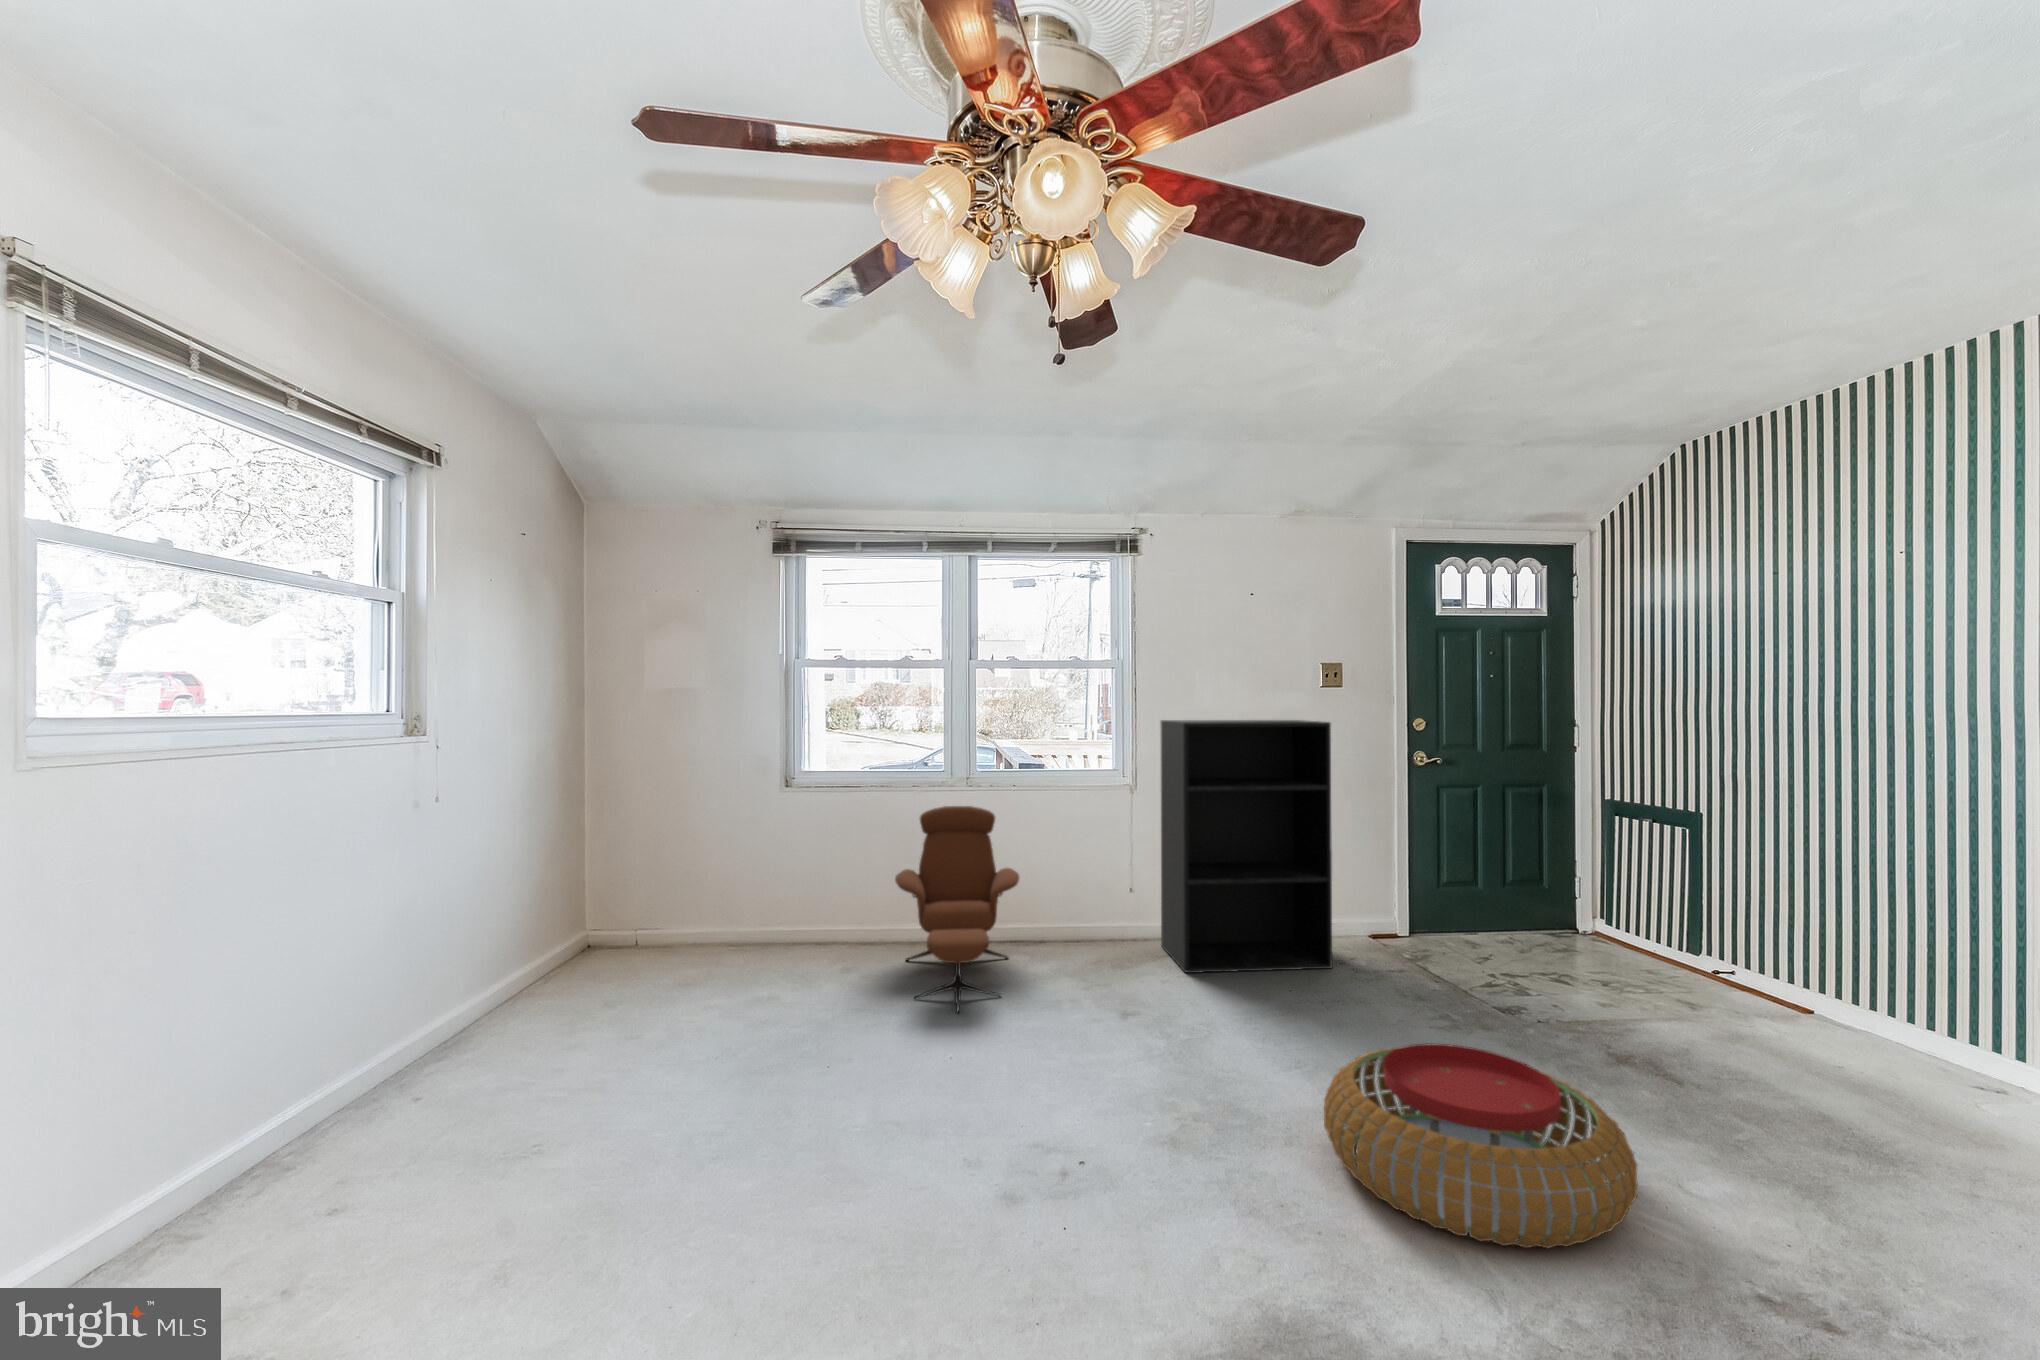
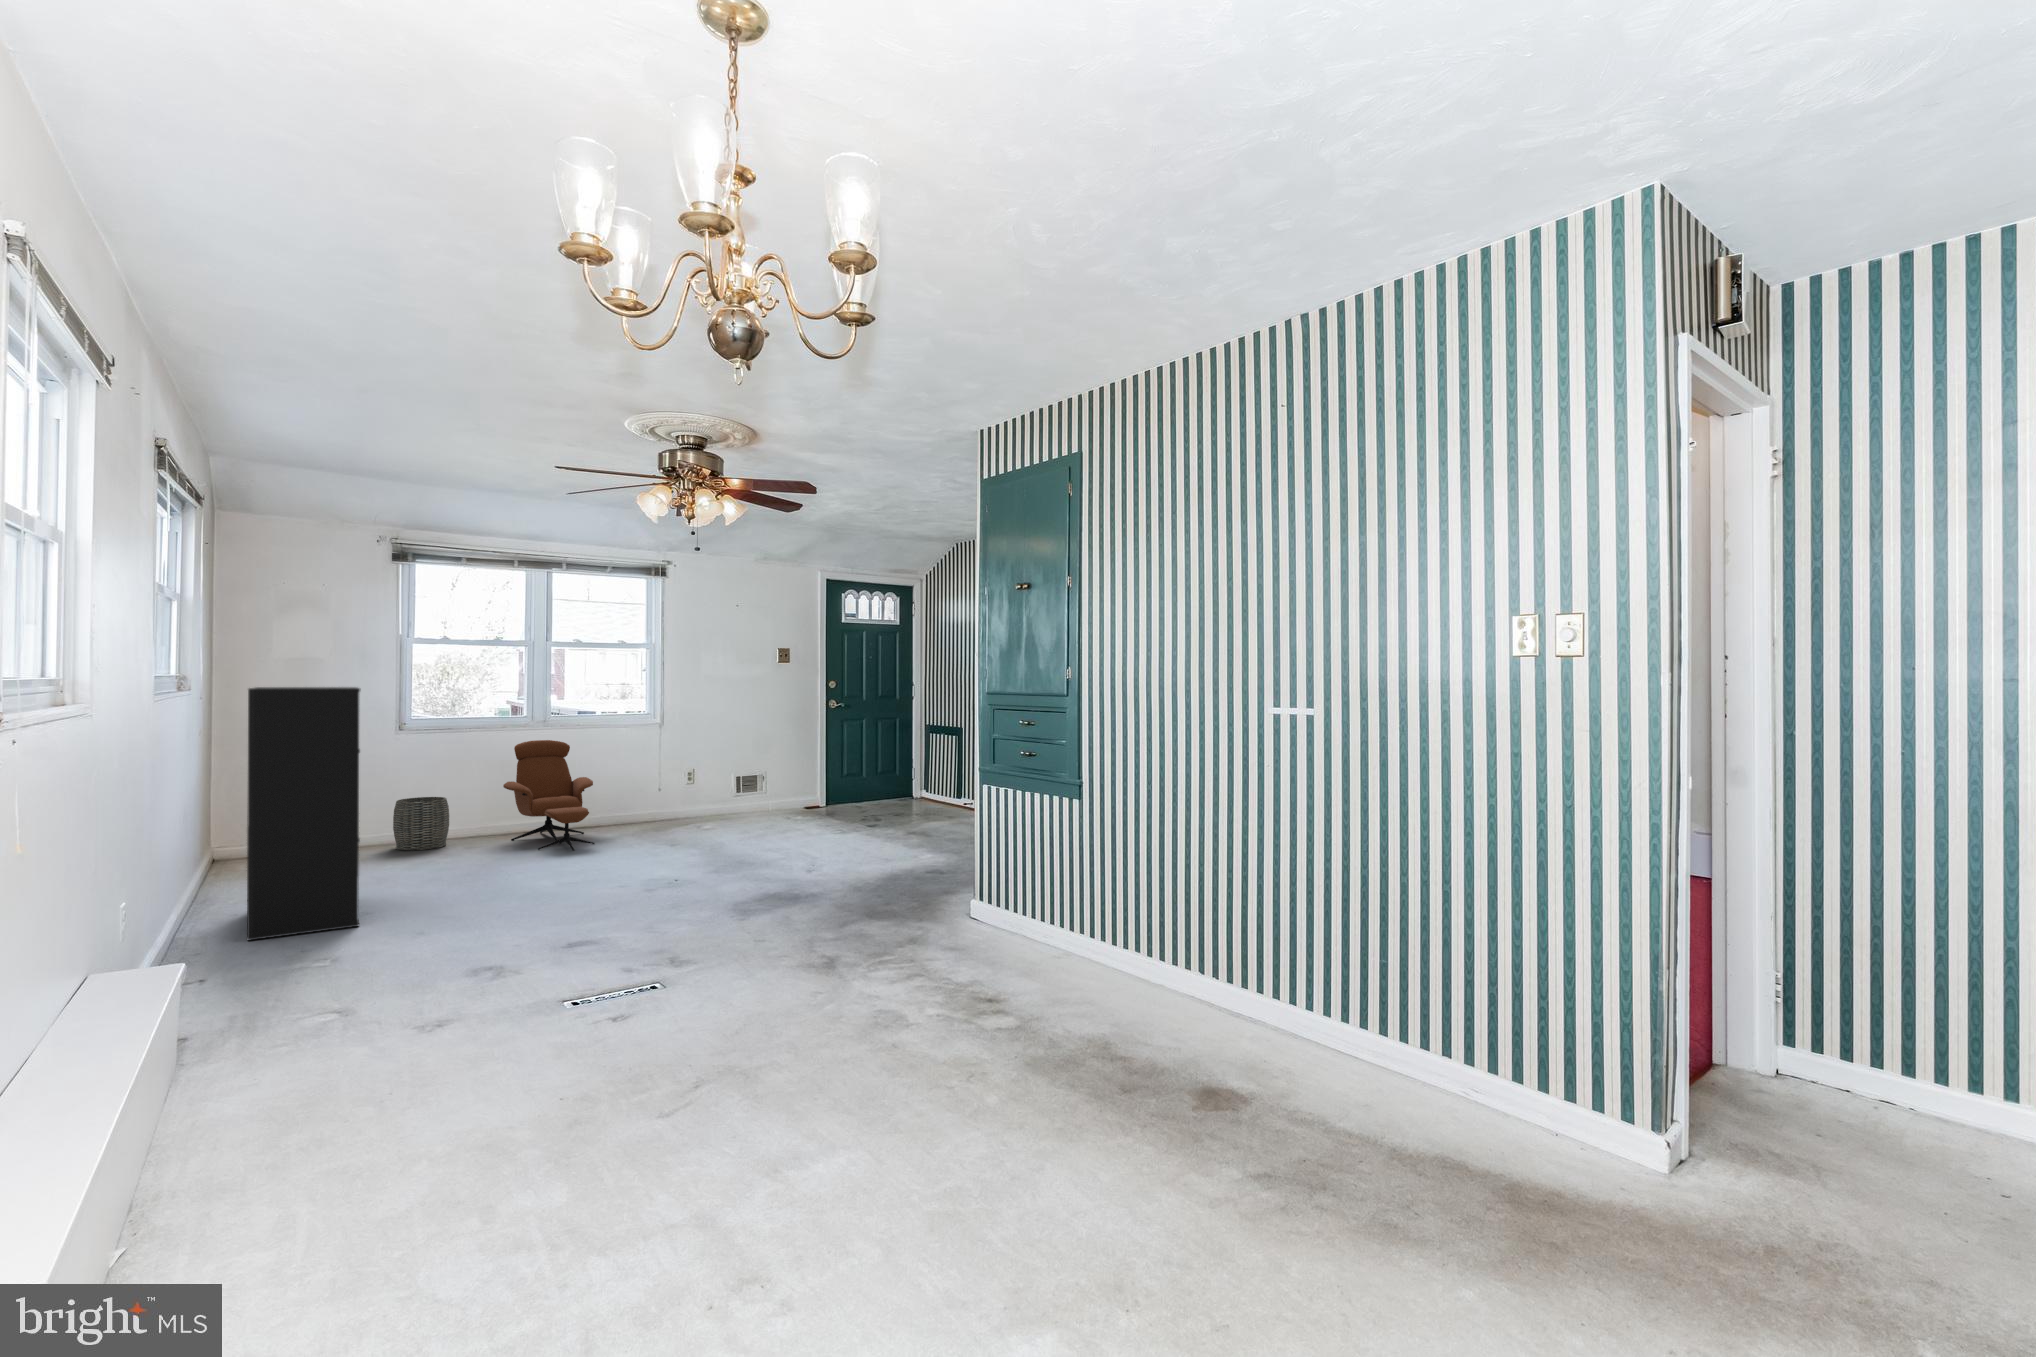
bookshelf: present [1161,720,1332,973] -> present [247,687,360,940]
woven basket: none [761,882,831,965] -> present [393,797,449,850]
pouf: present [1324,1044,1638,1248] -> none [783,811,893,863]

